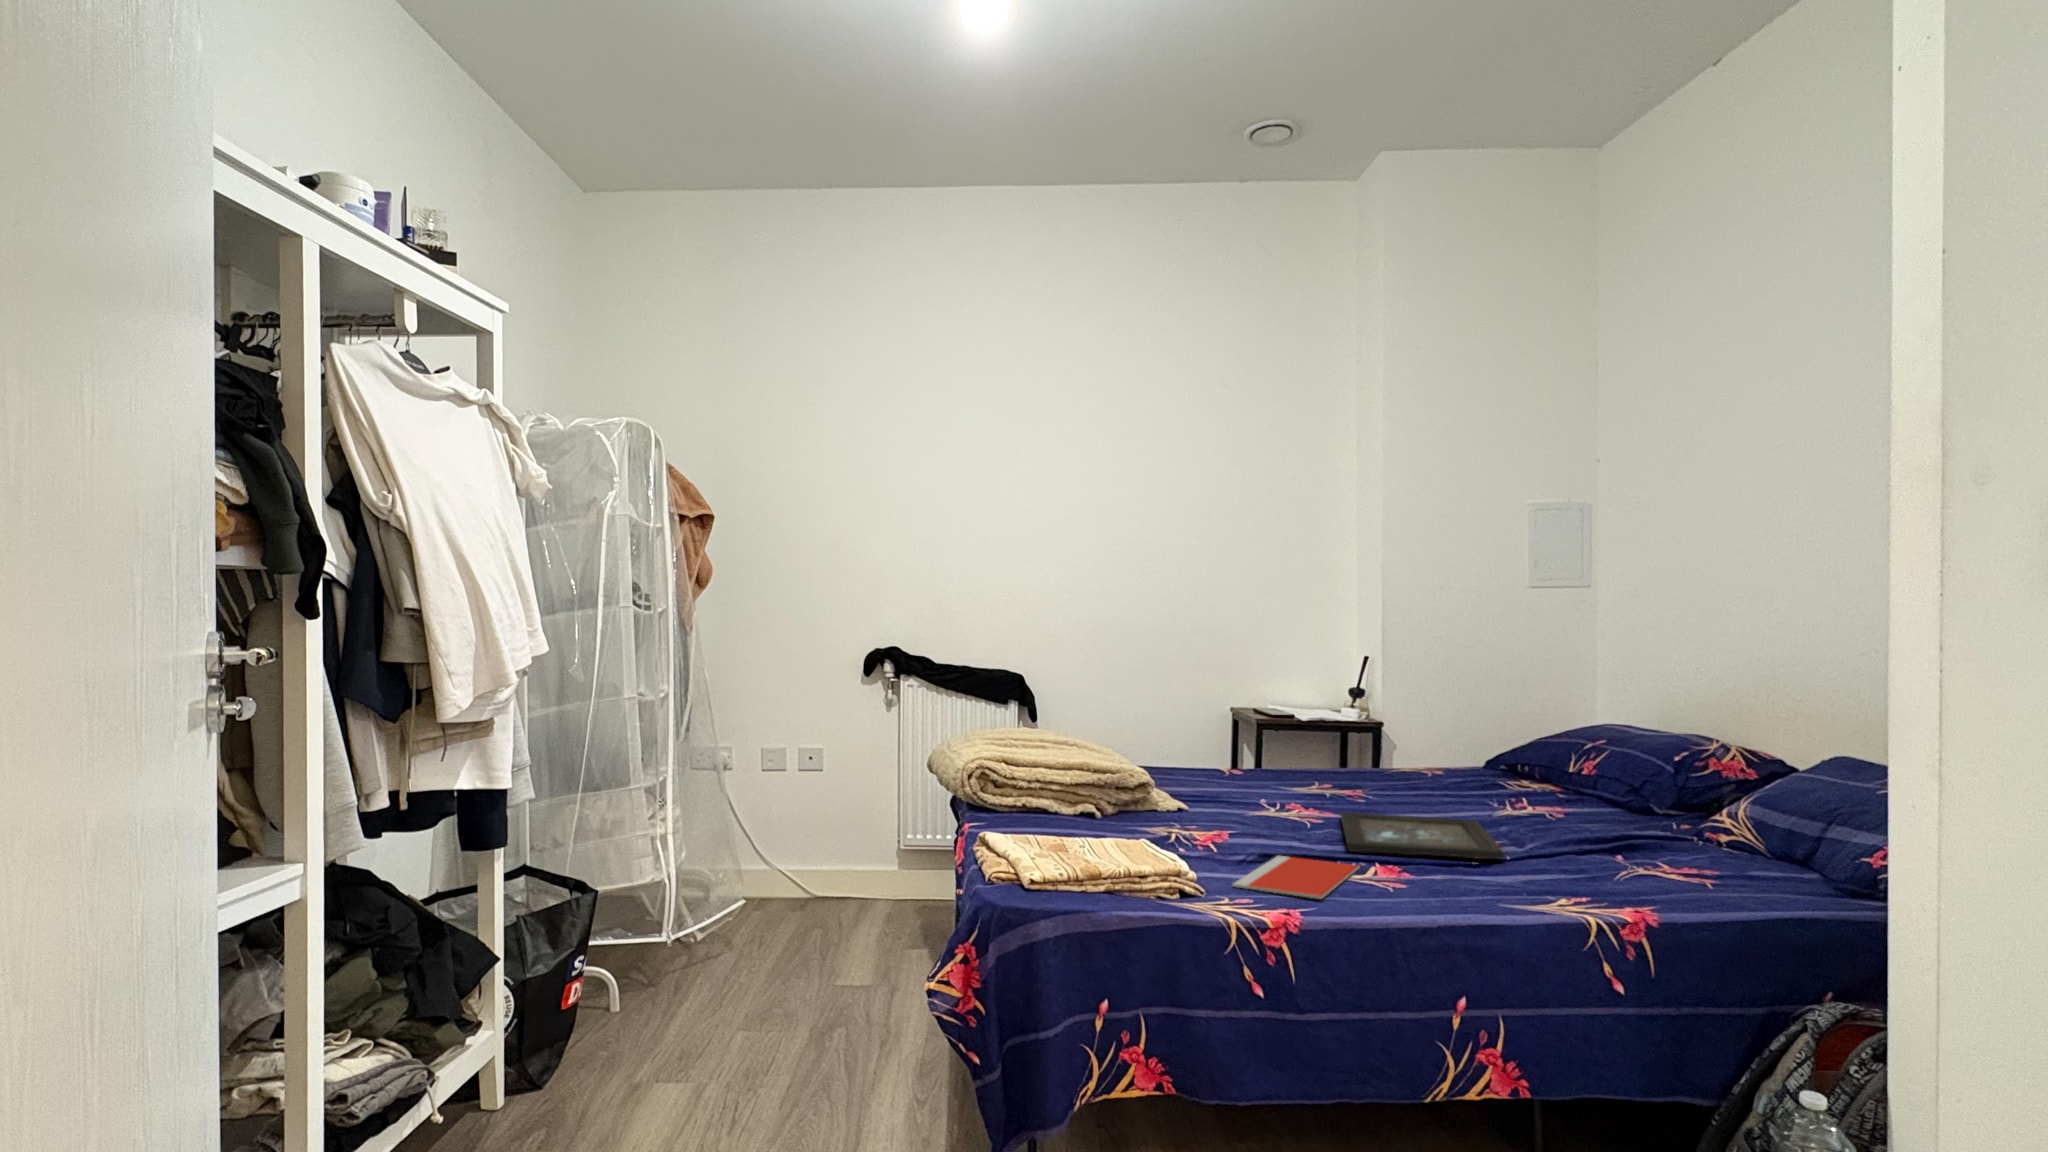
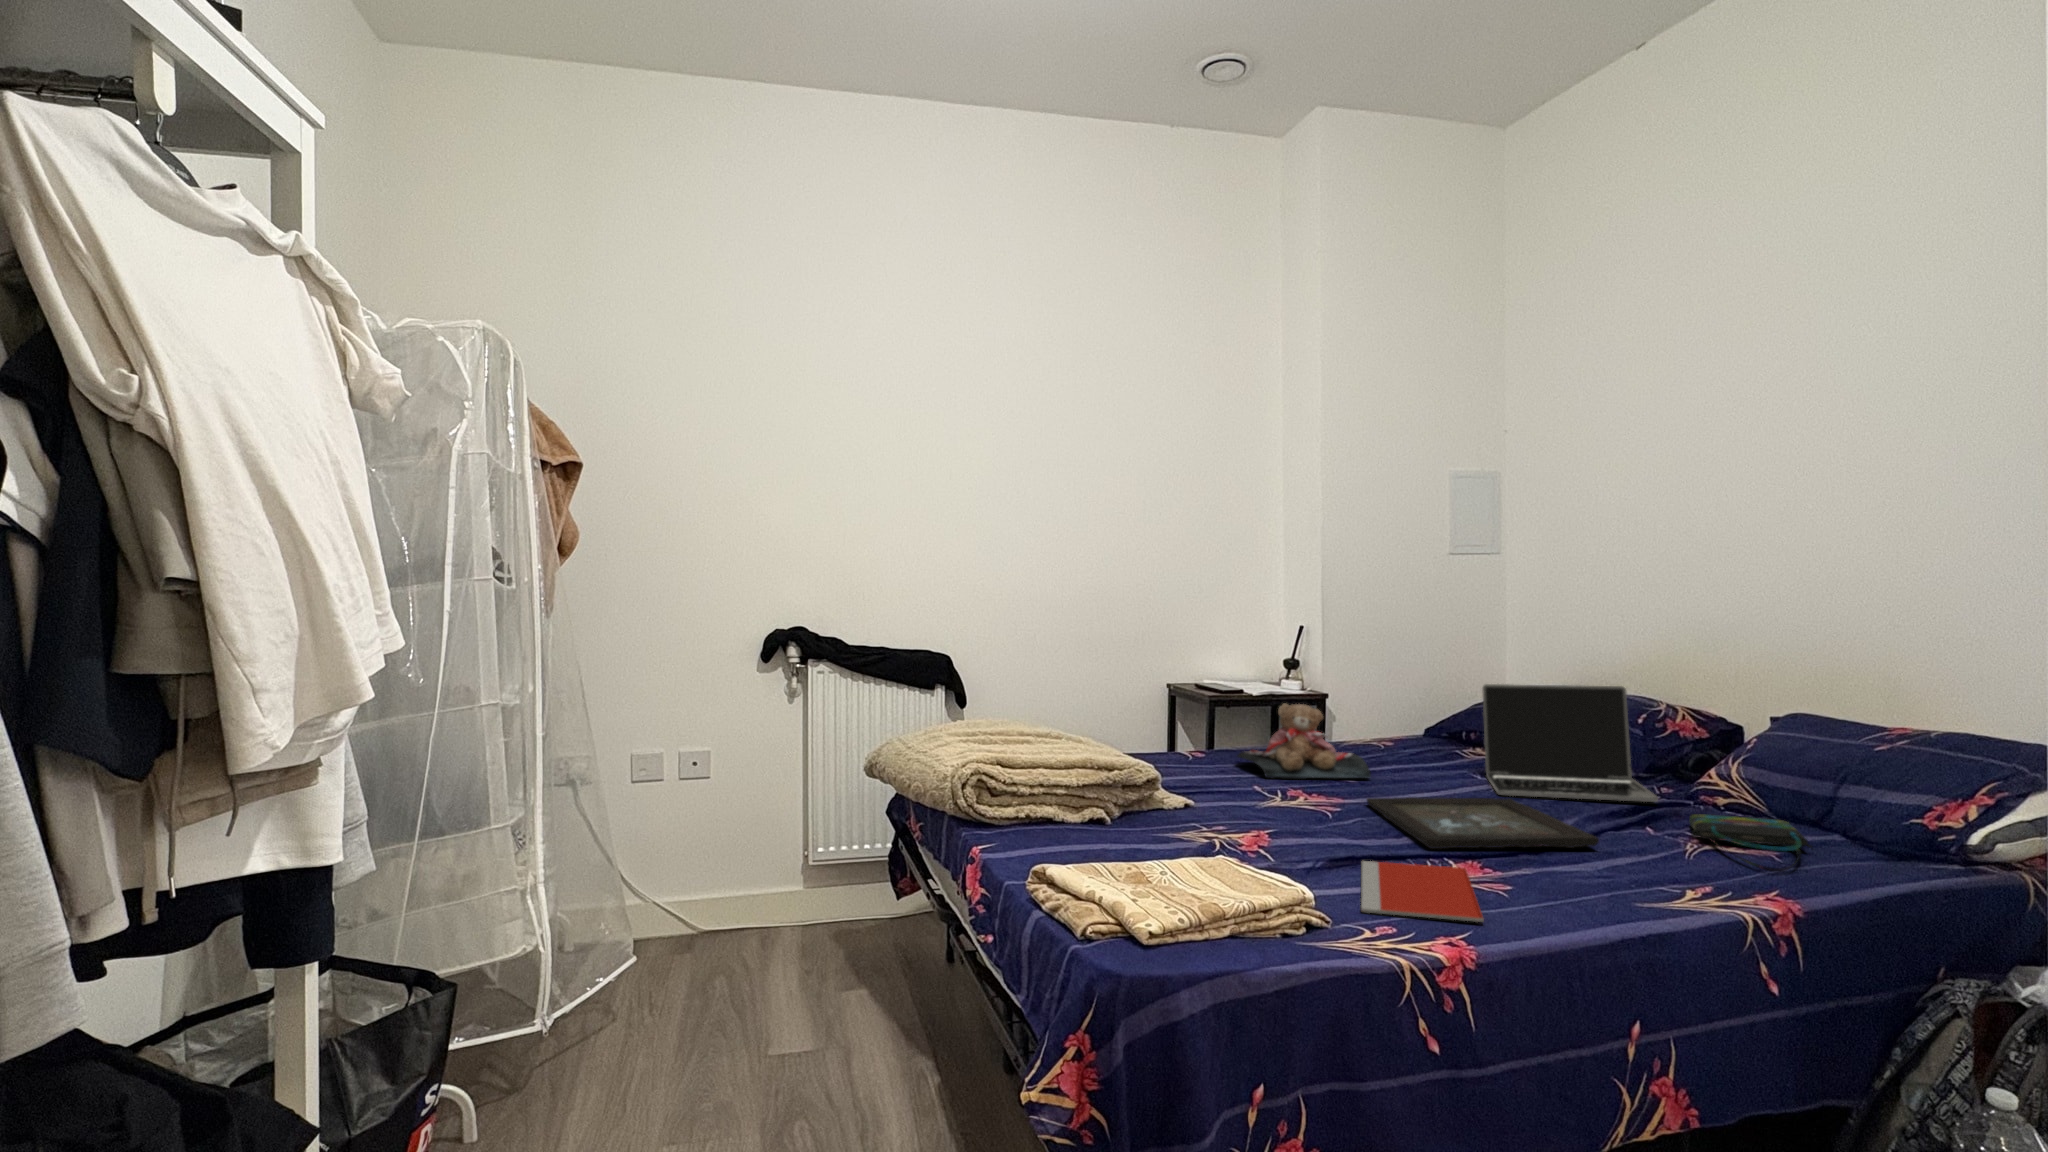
laptop: none [1477,717,1627,832] -> present [1483,684,1658,802]
teddy bear: none [1260,726,1377,799] -> present [1237,703,1371,779]
tote bag: none [1605,841,1714,889] -> present [1689,814,1812,872]

